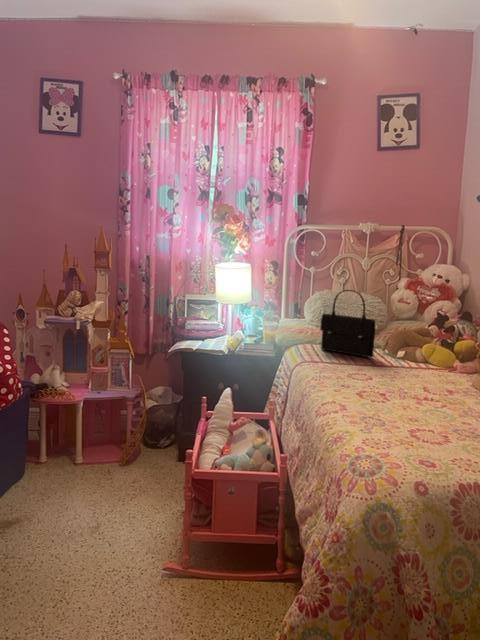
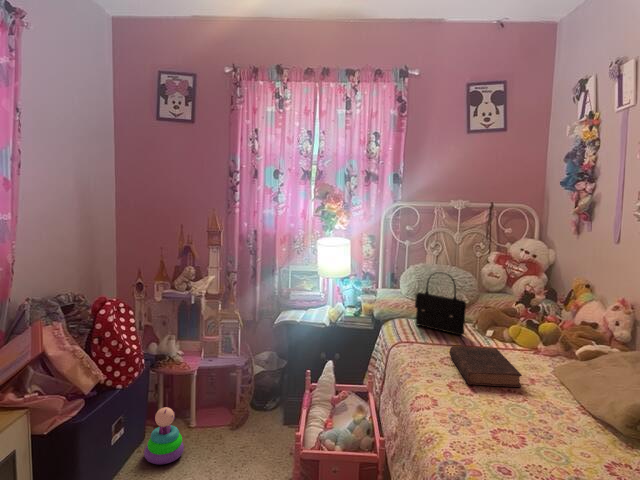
book: none [358,362,439,398] -> present [450,346,522,387]
stacking toy: none [22,438,67,499] -> present [144,407,184,464]

